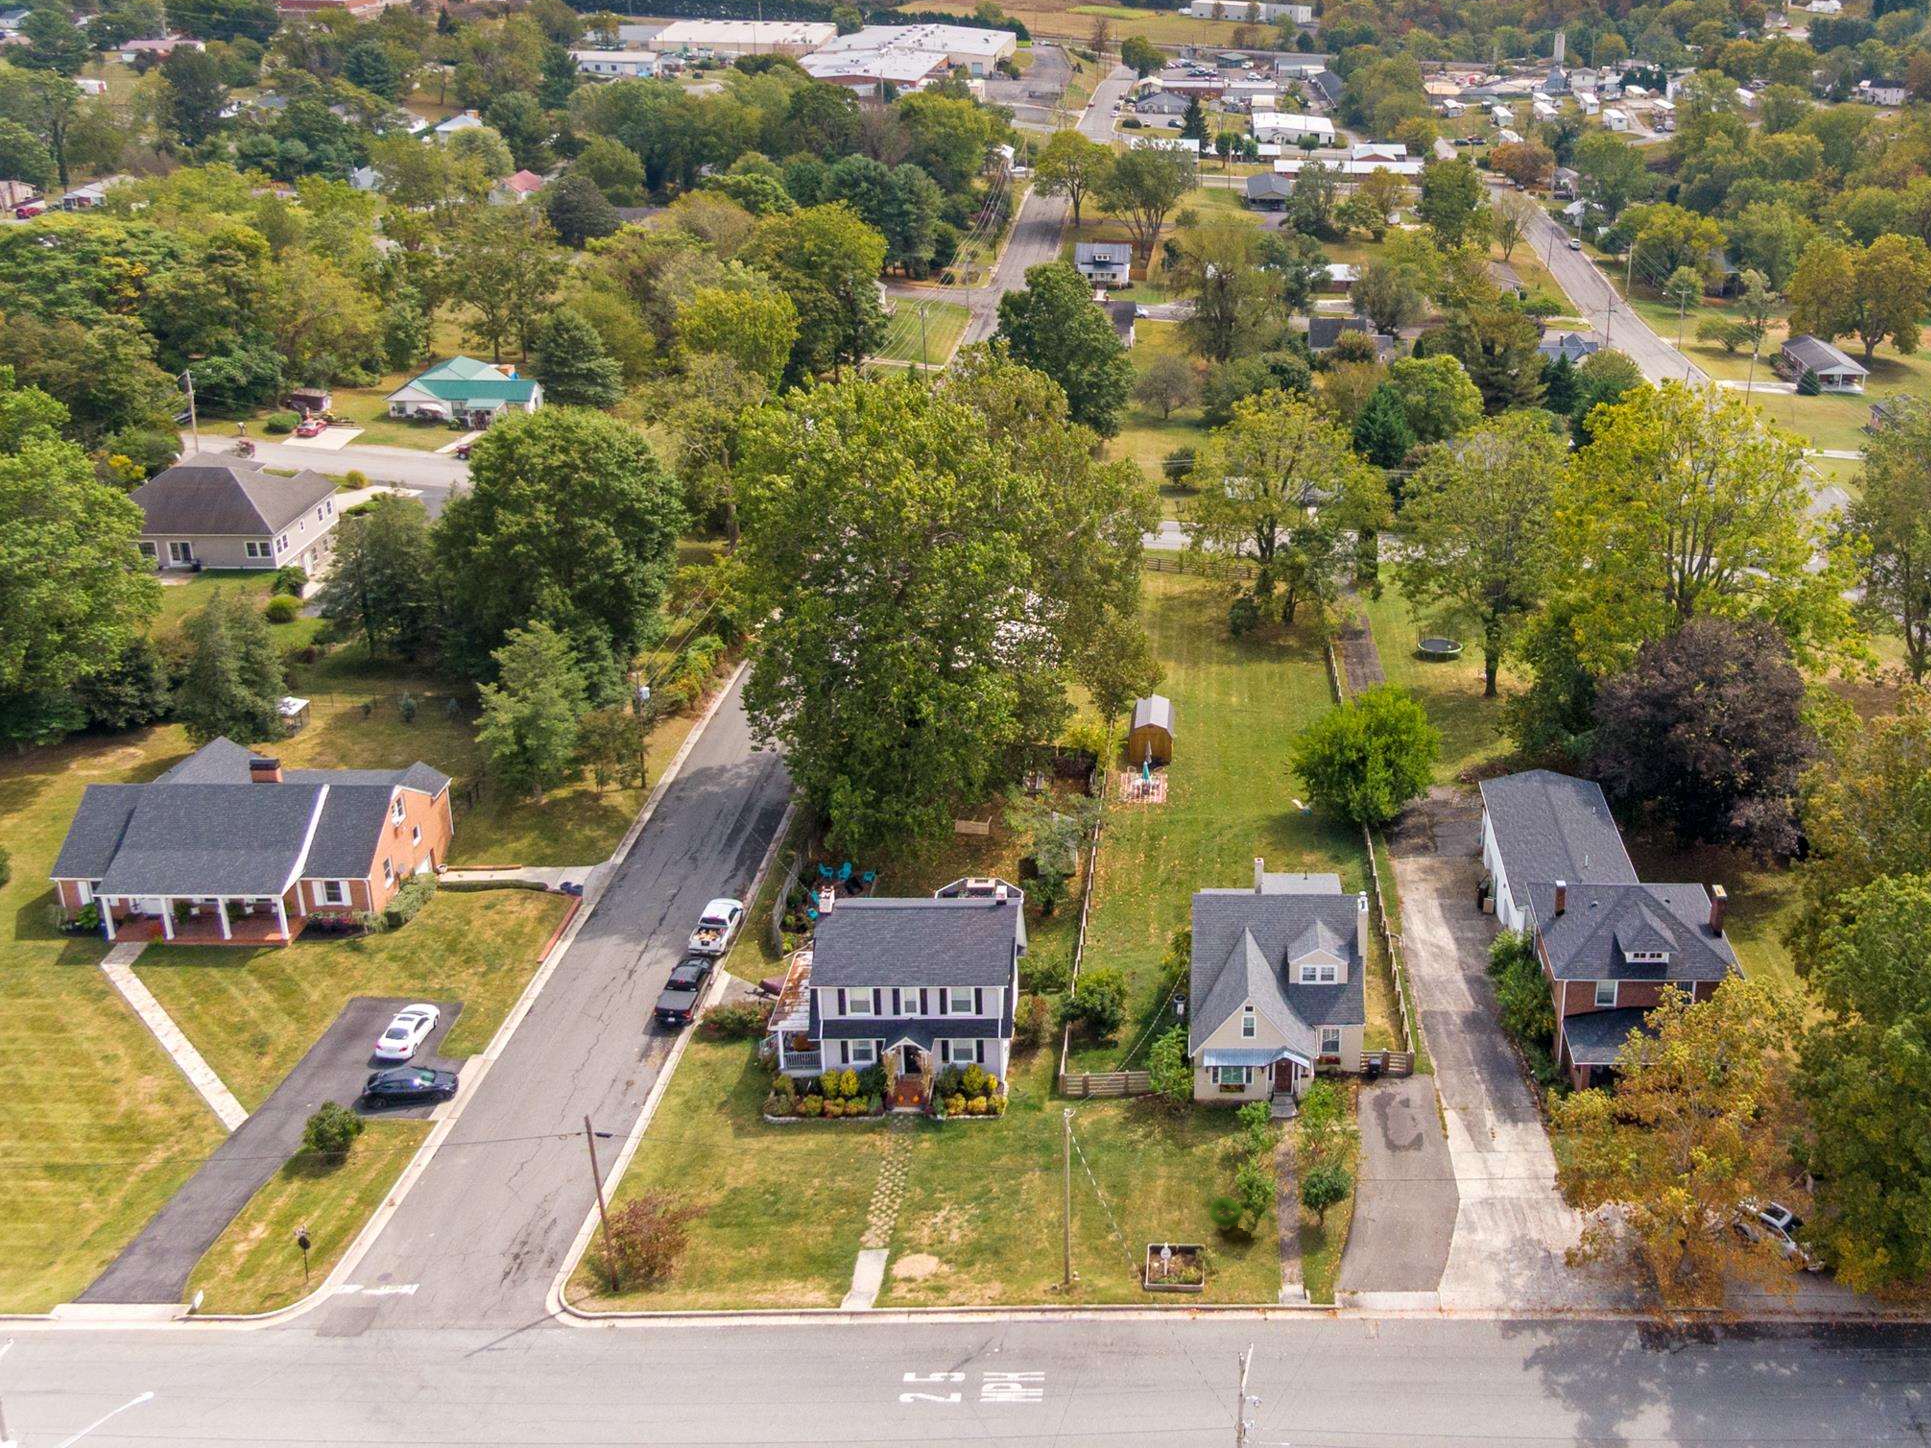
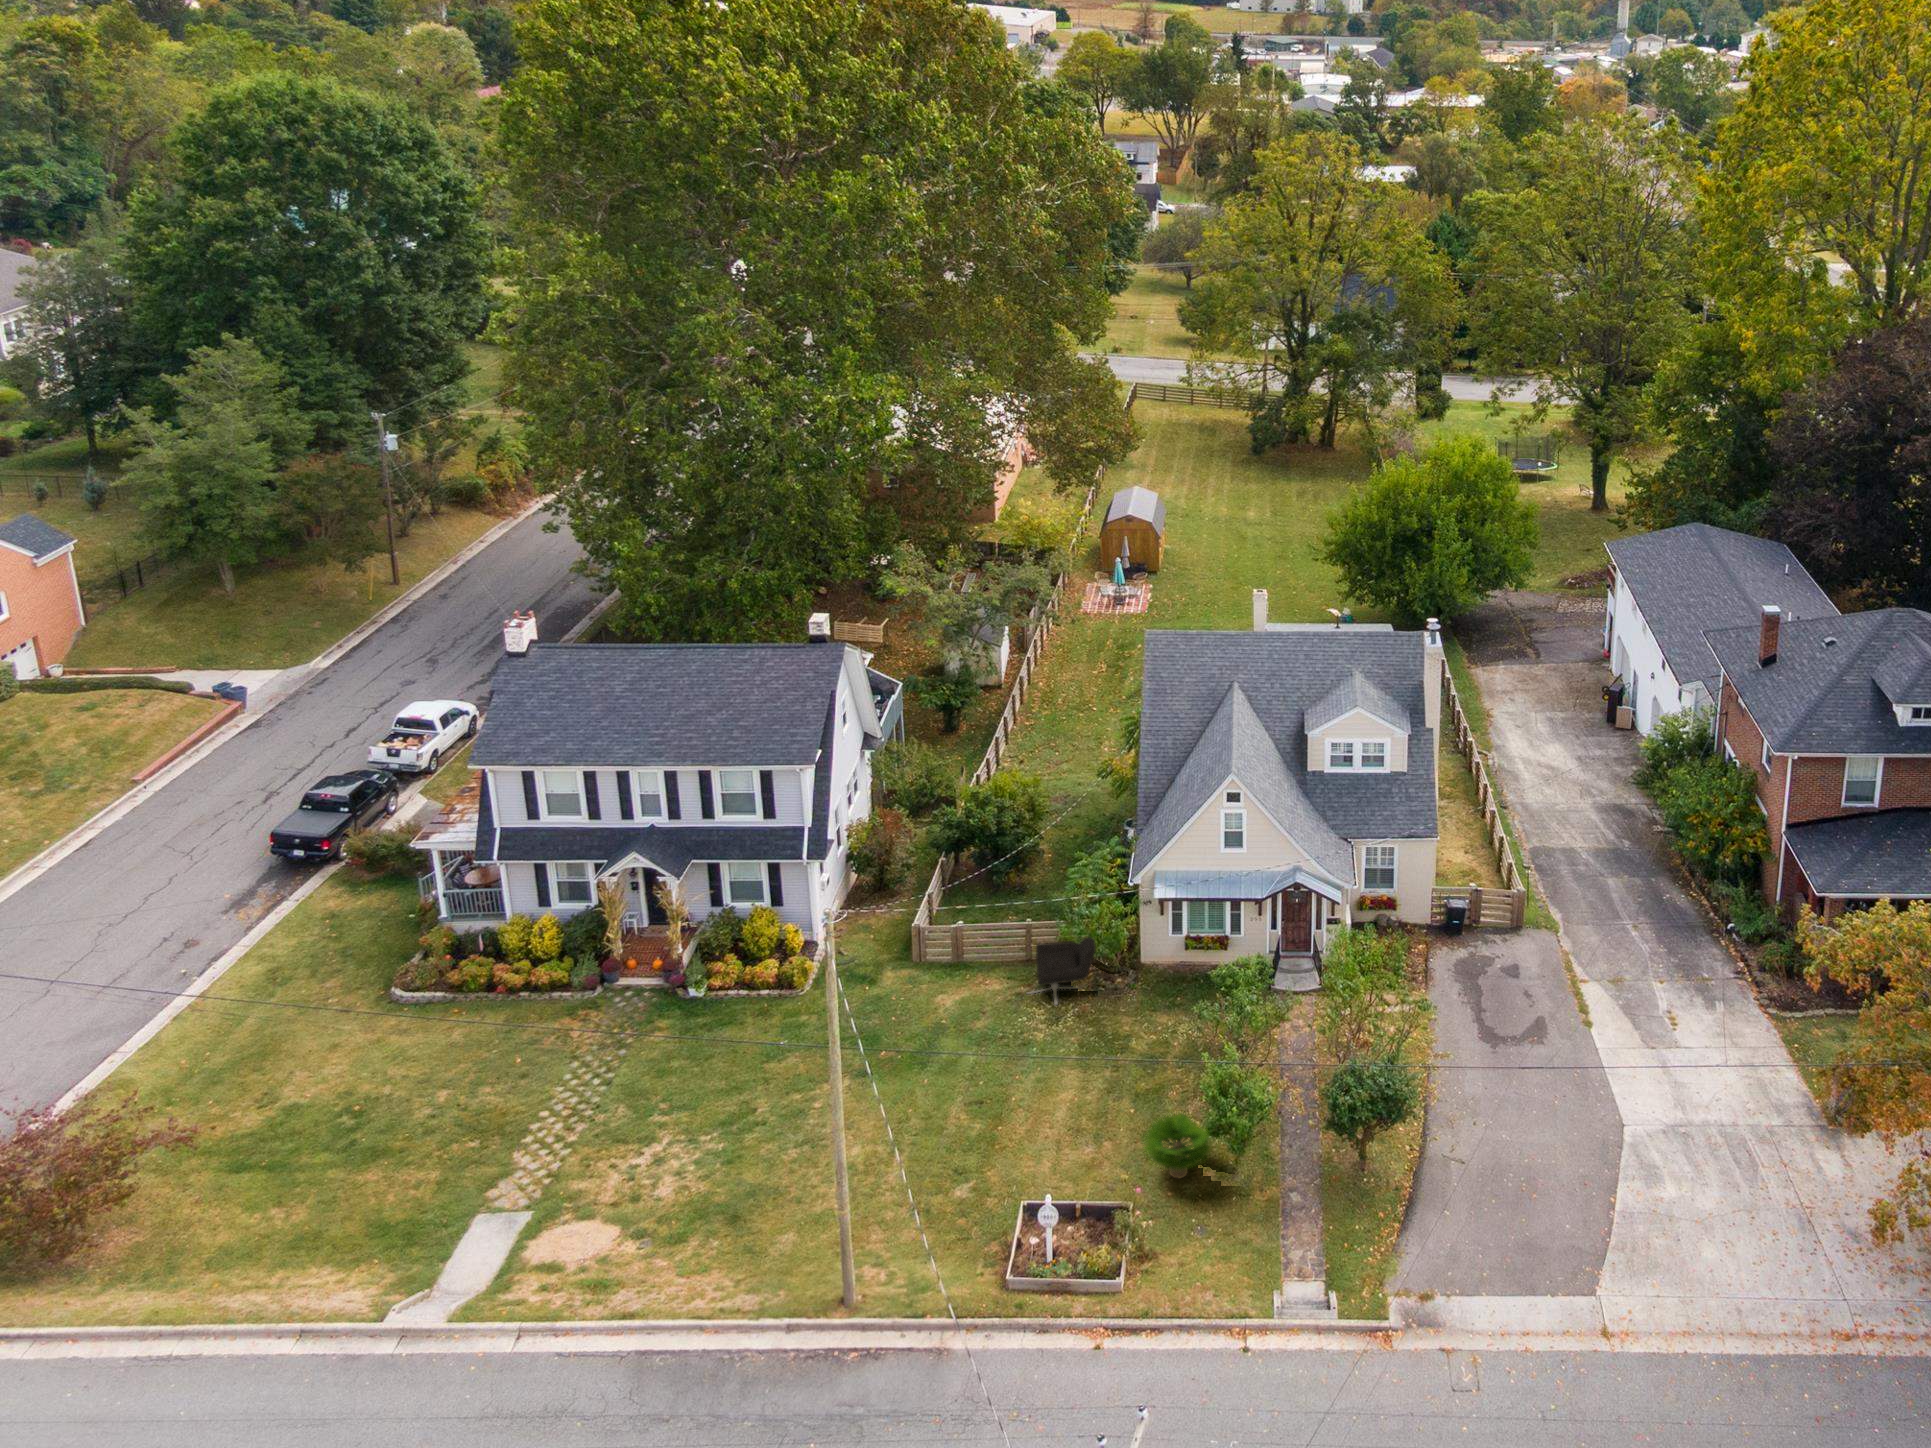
lounge chair: none [1130,1081,1171,1127] -> present [1031,937,1096,1004]

